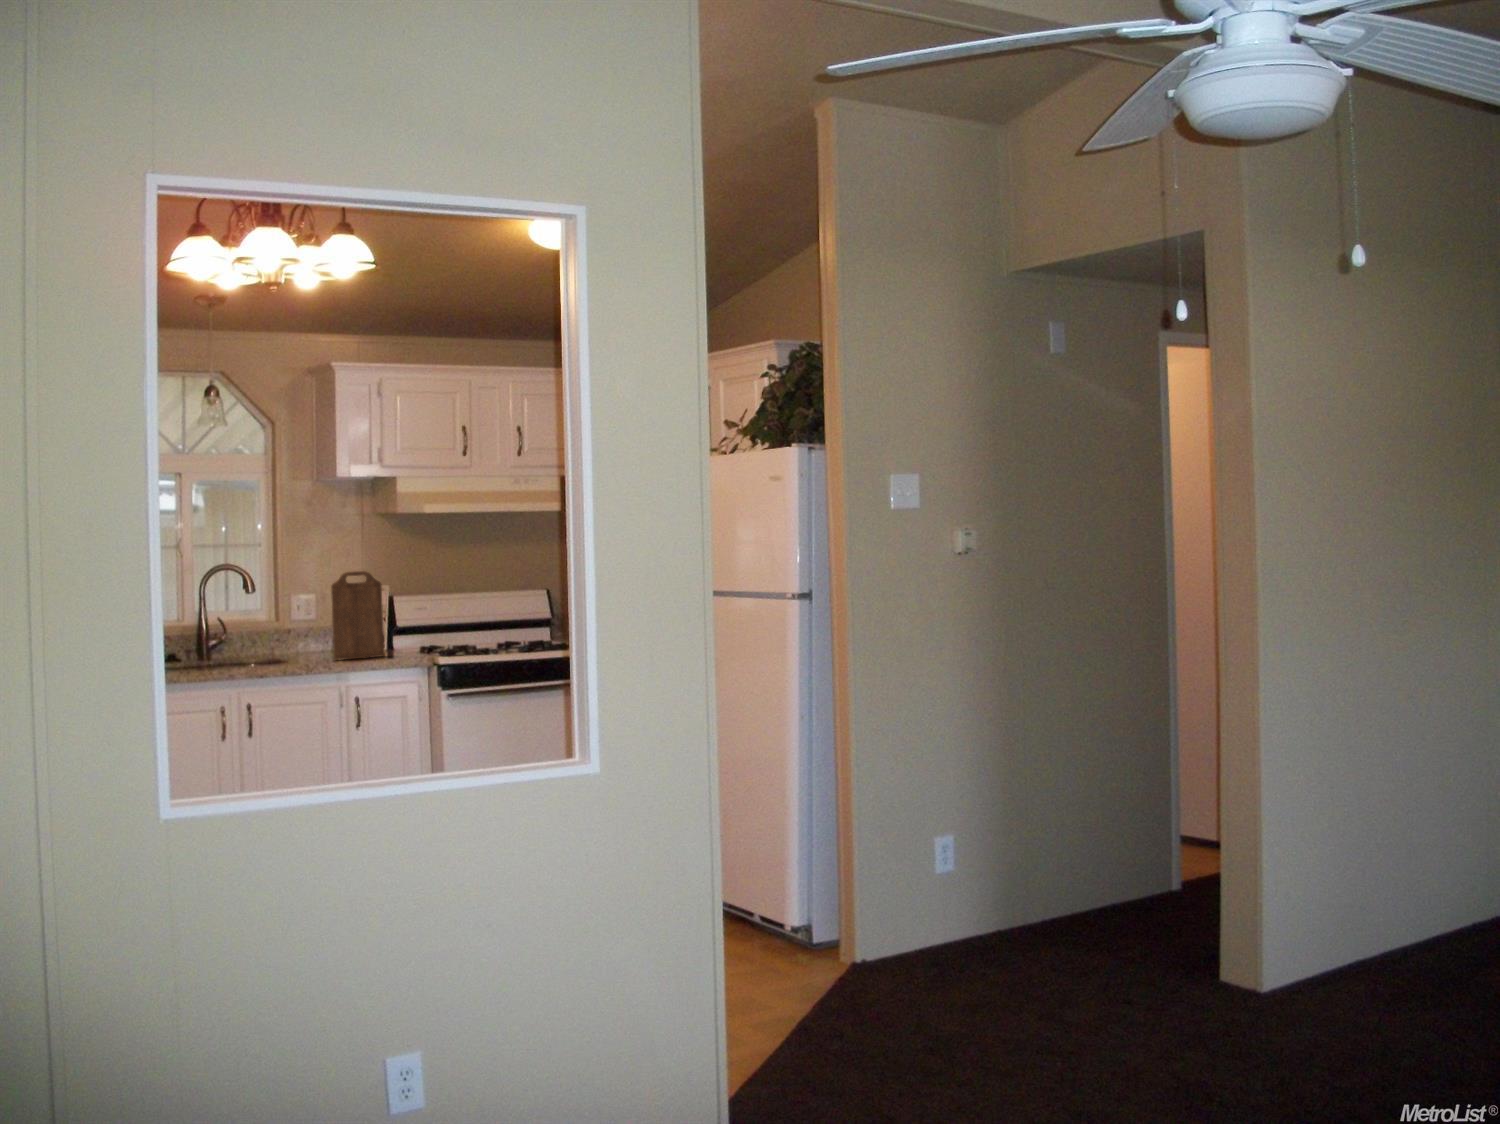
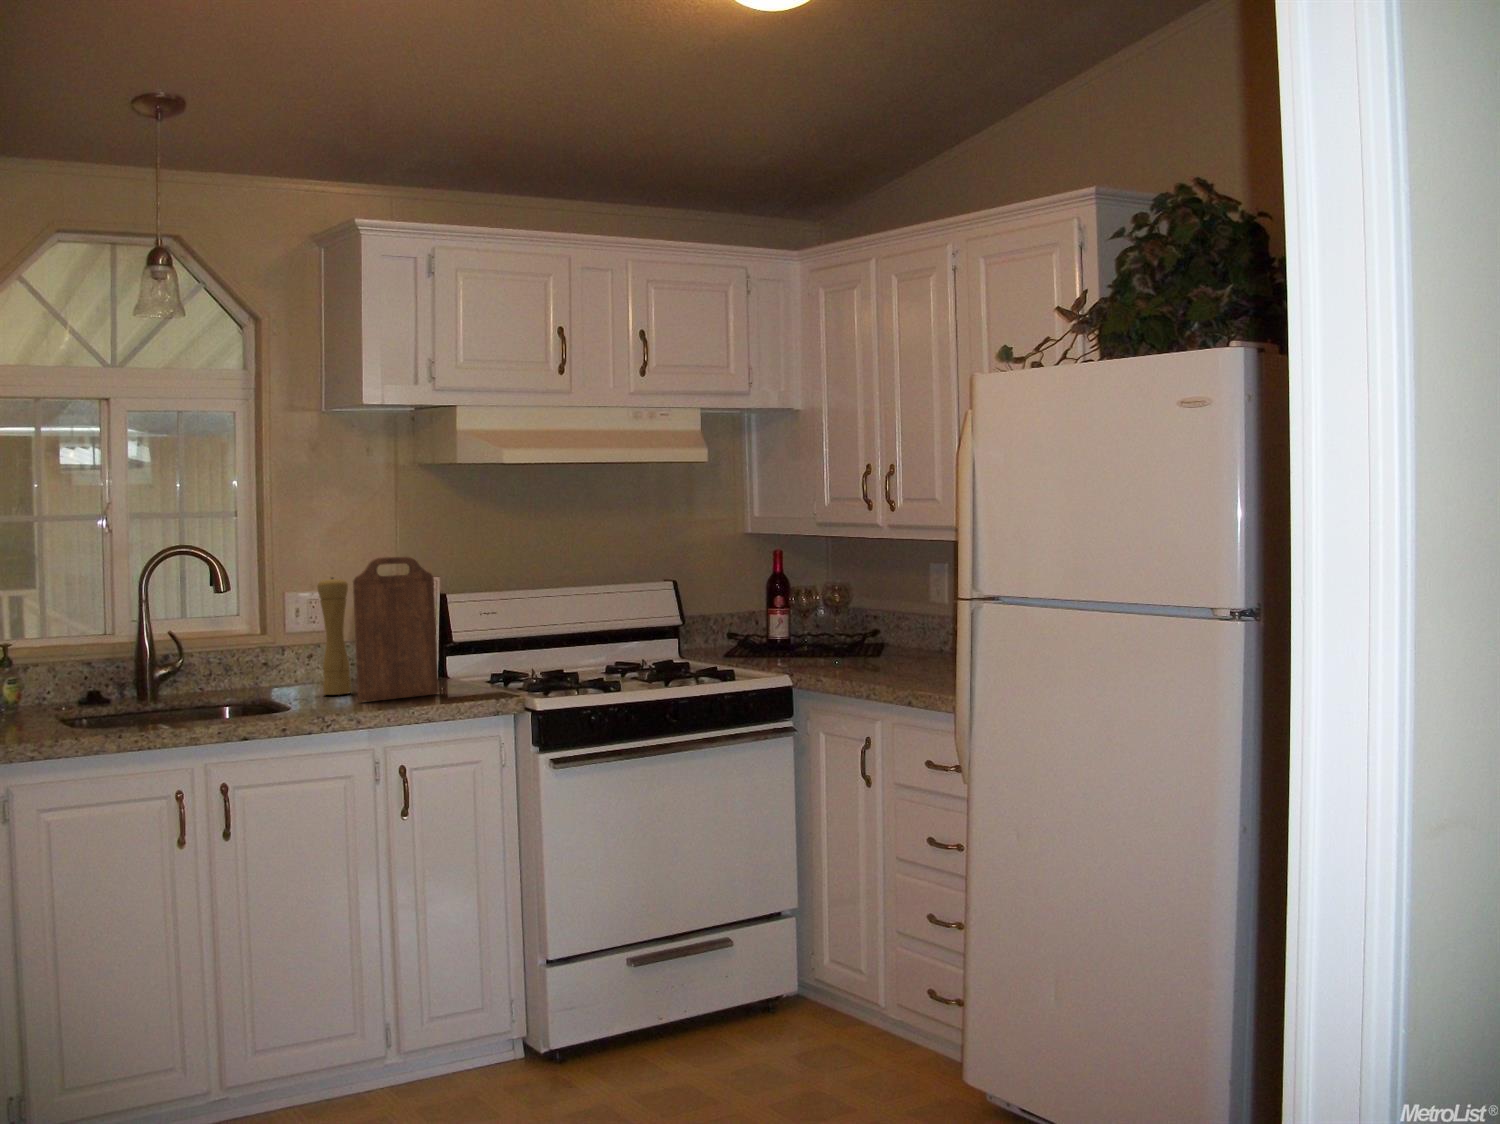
pepper mill: none [310,584,331,657] -> present [317,577,351,695]

